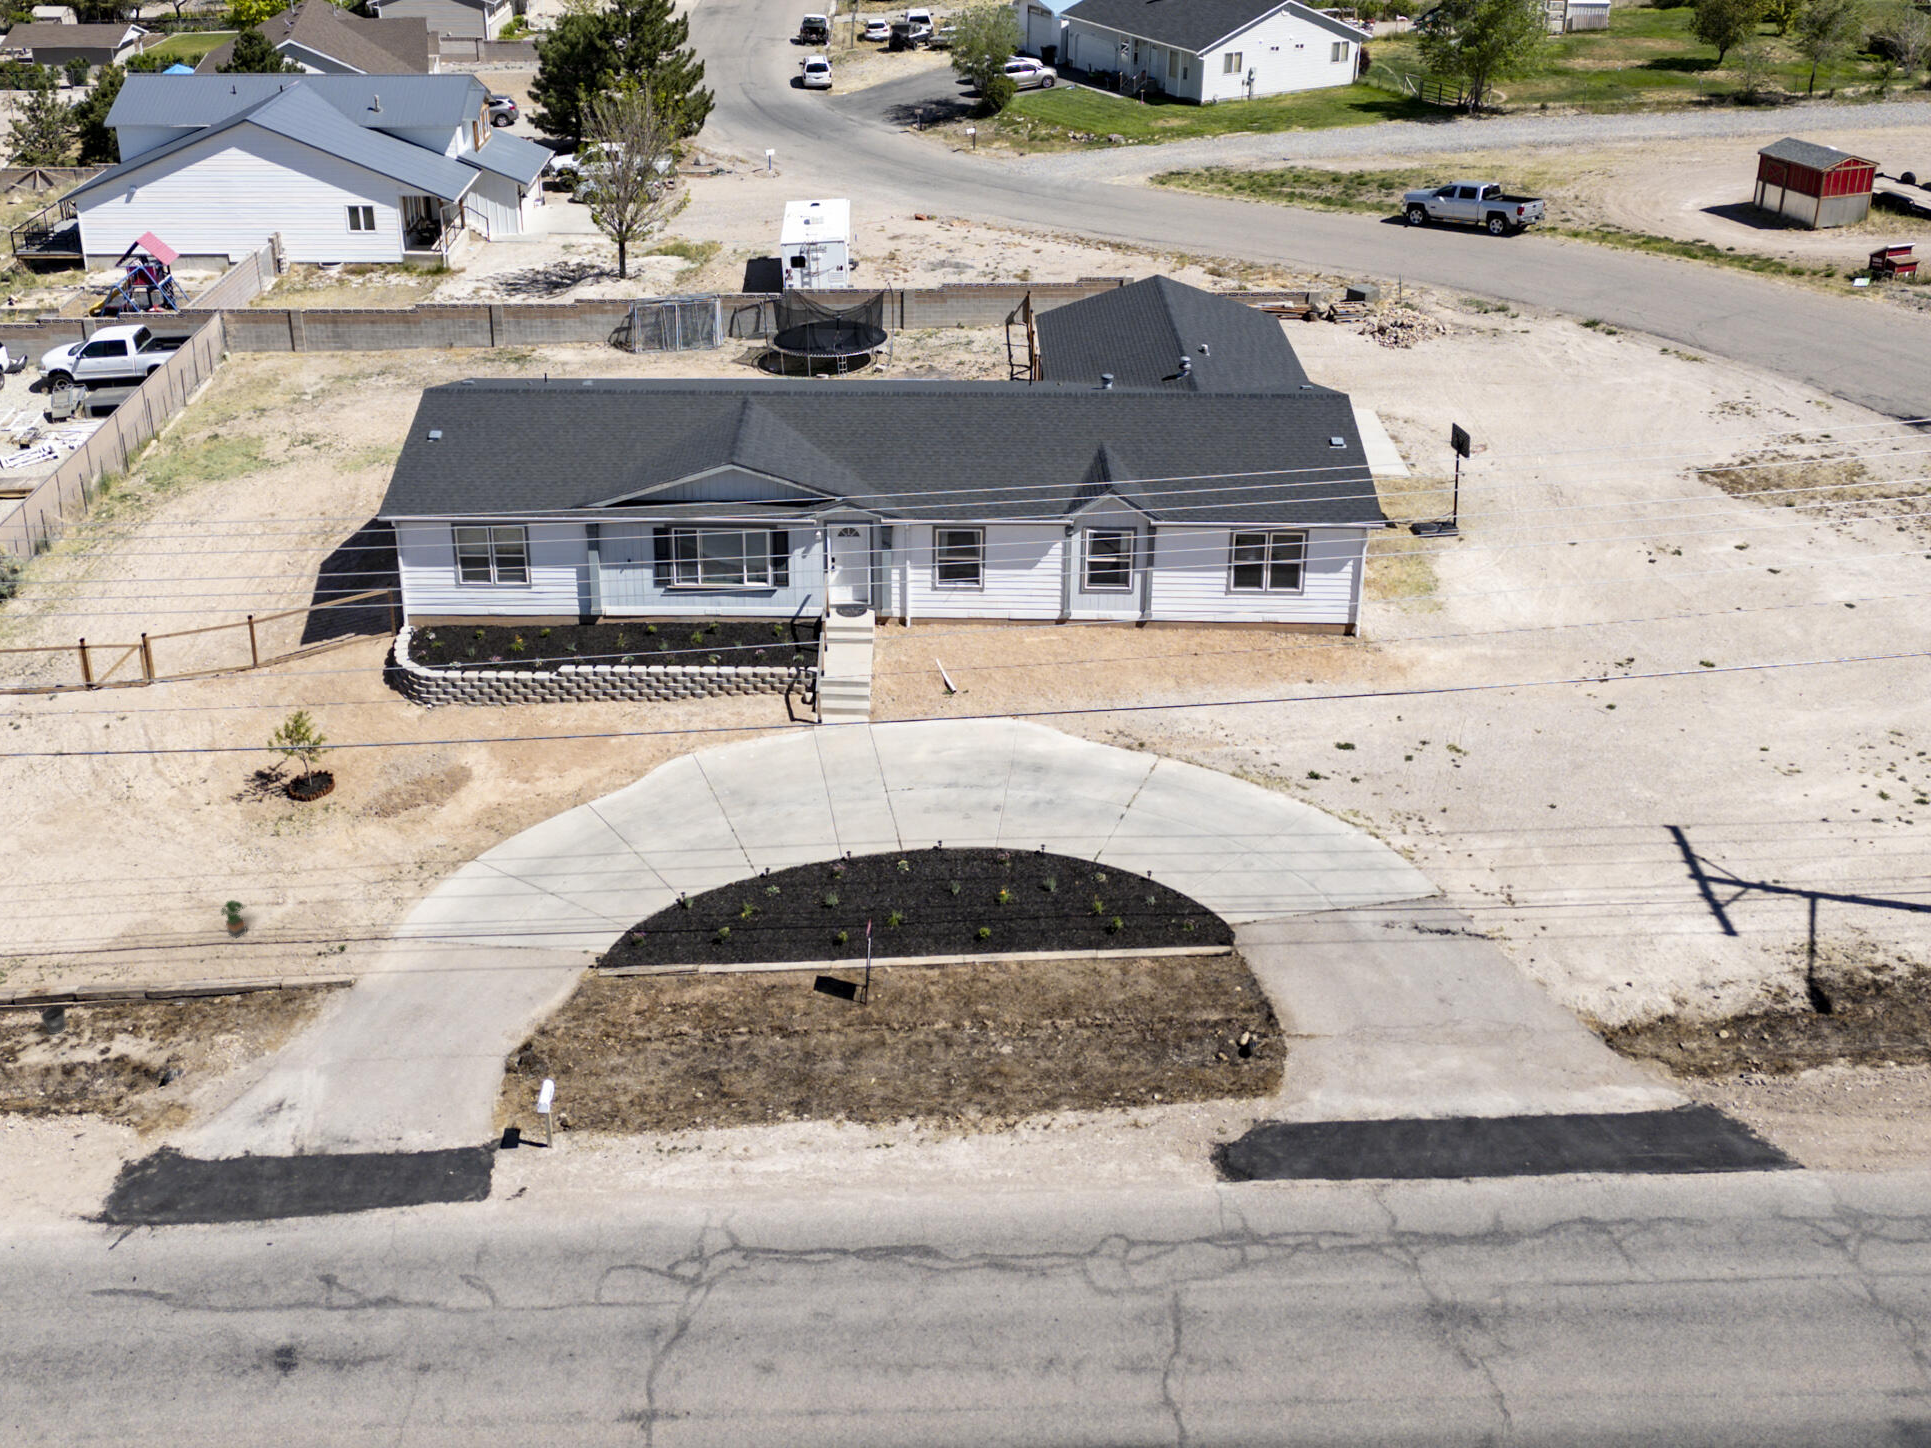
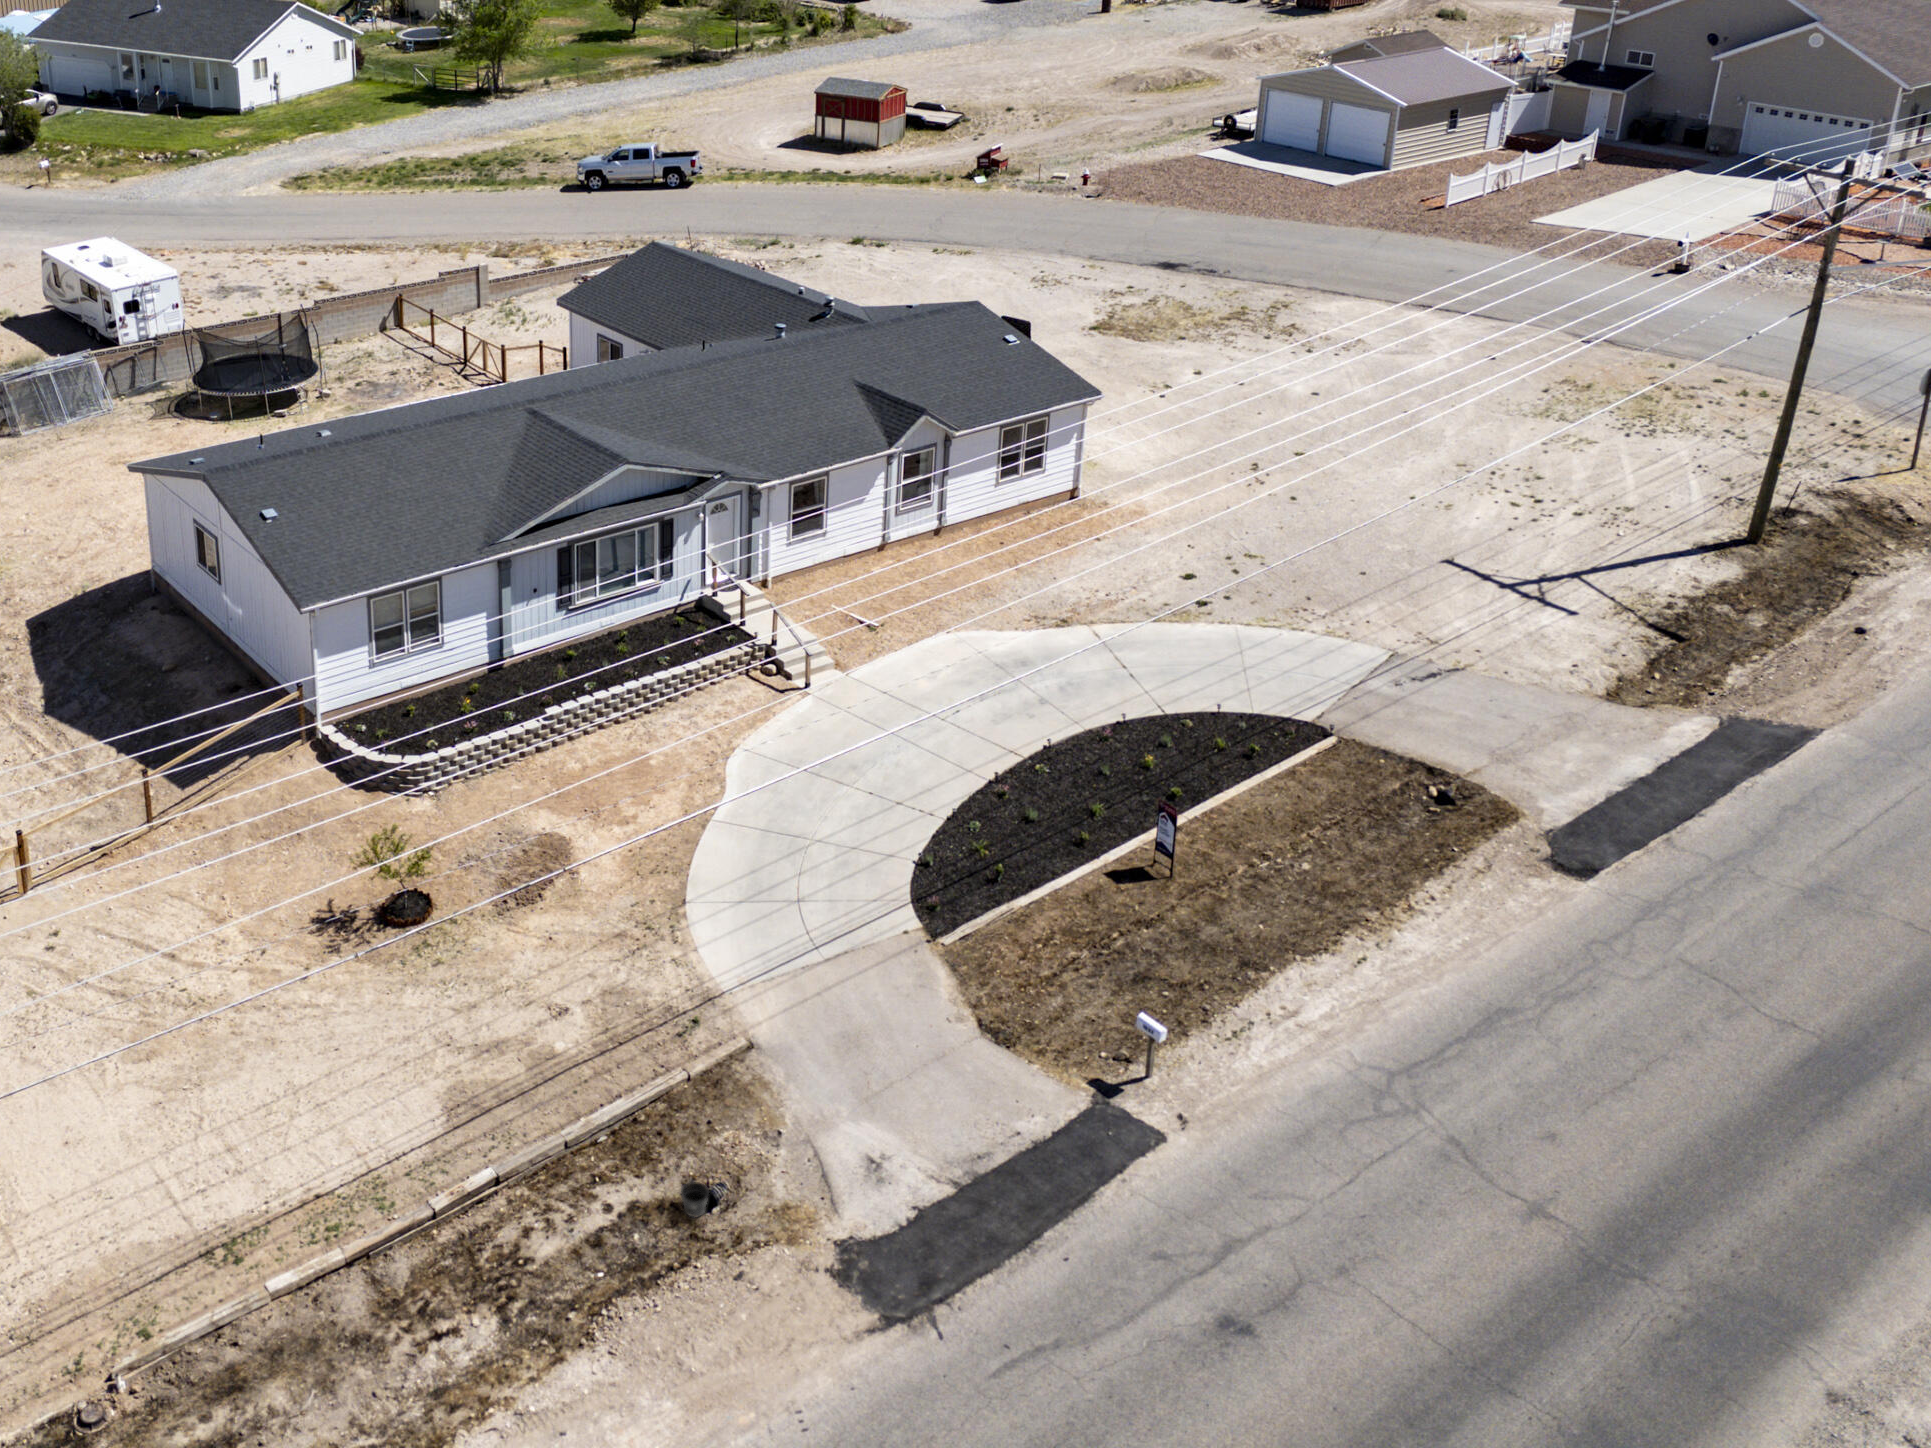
potted tree: present [222,900,247,938] -> none [682,1007,711,1050]

